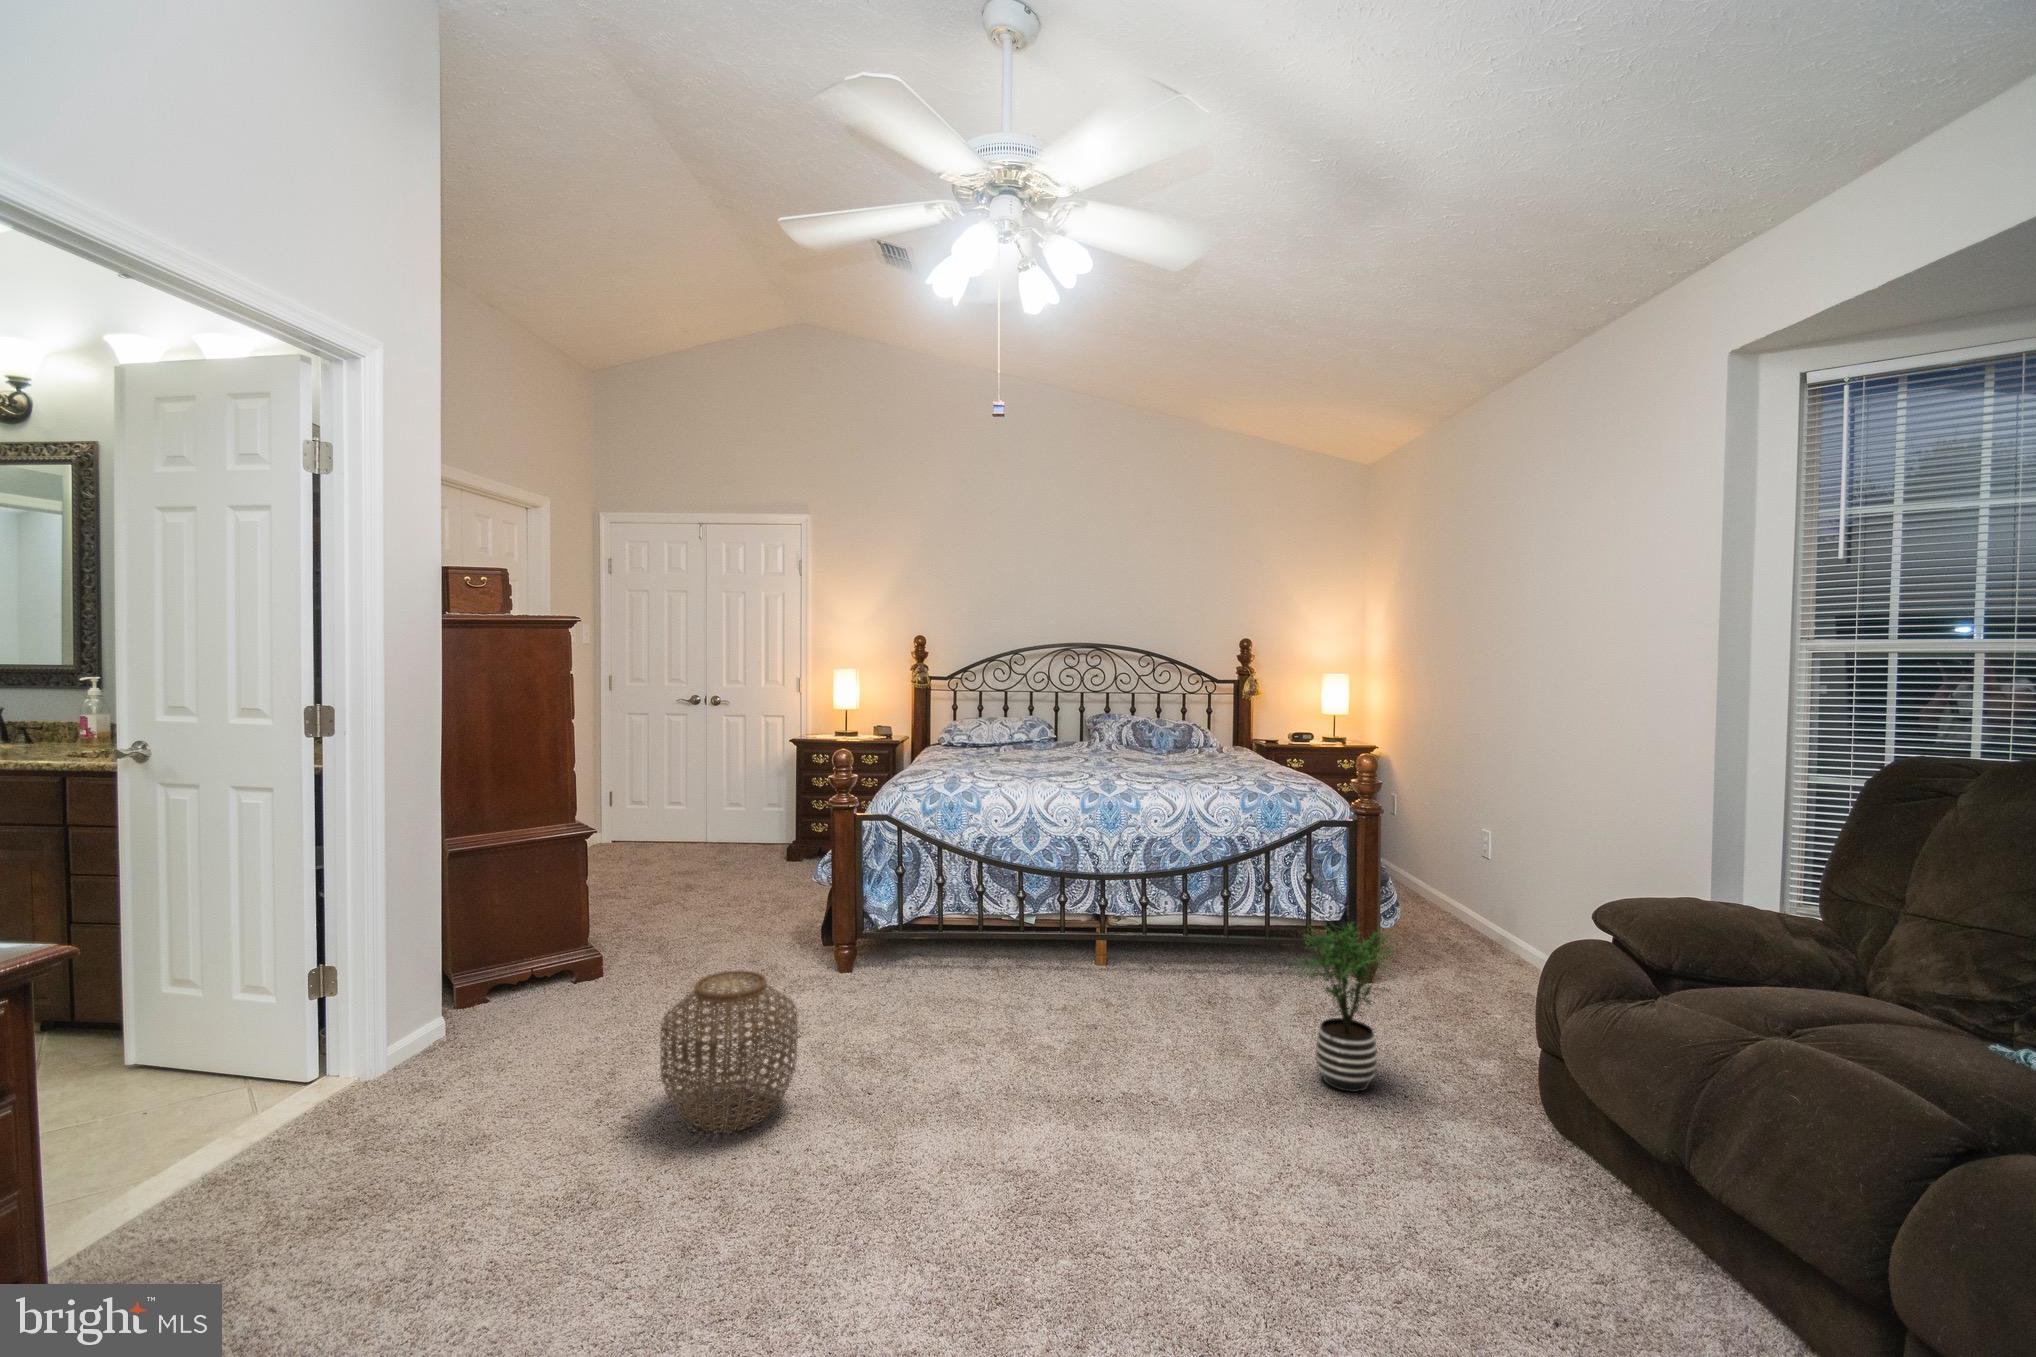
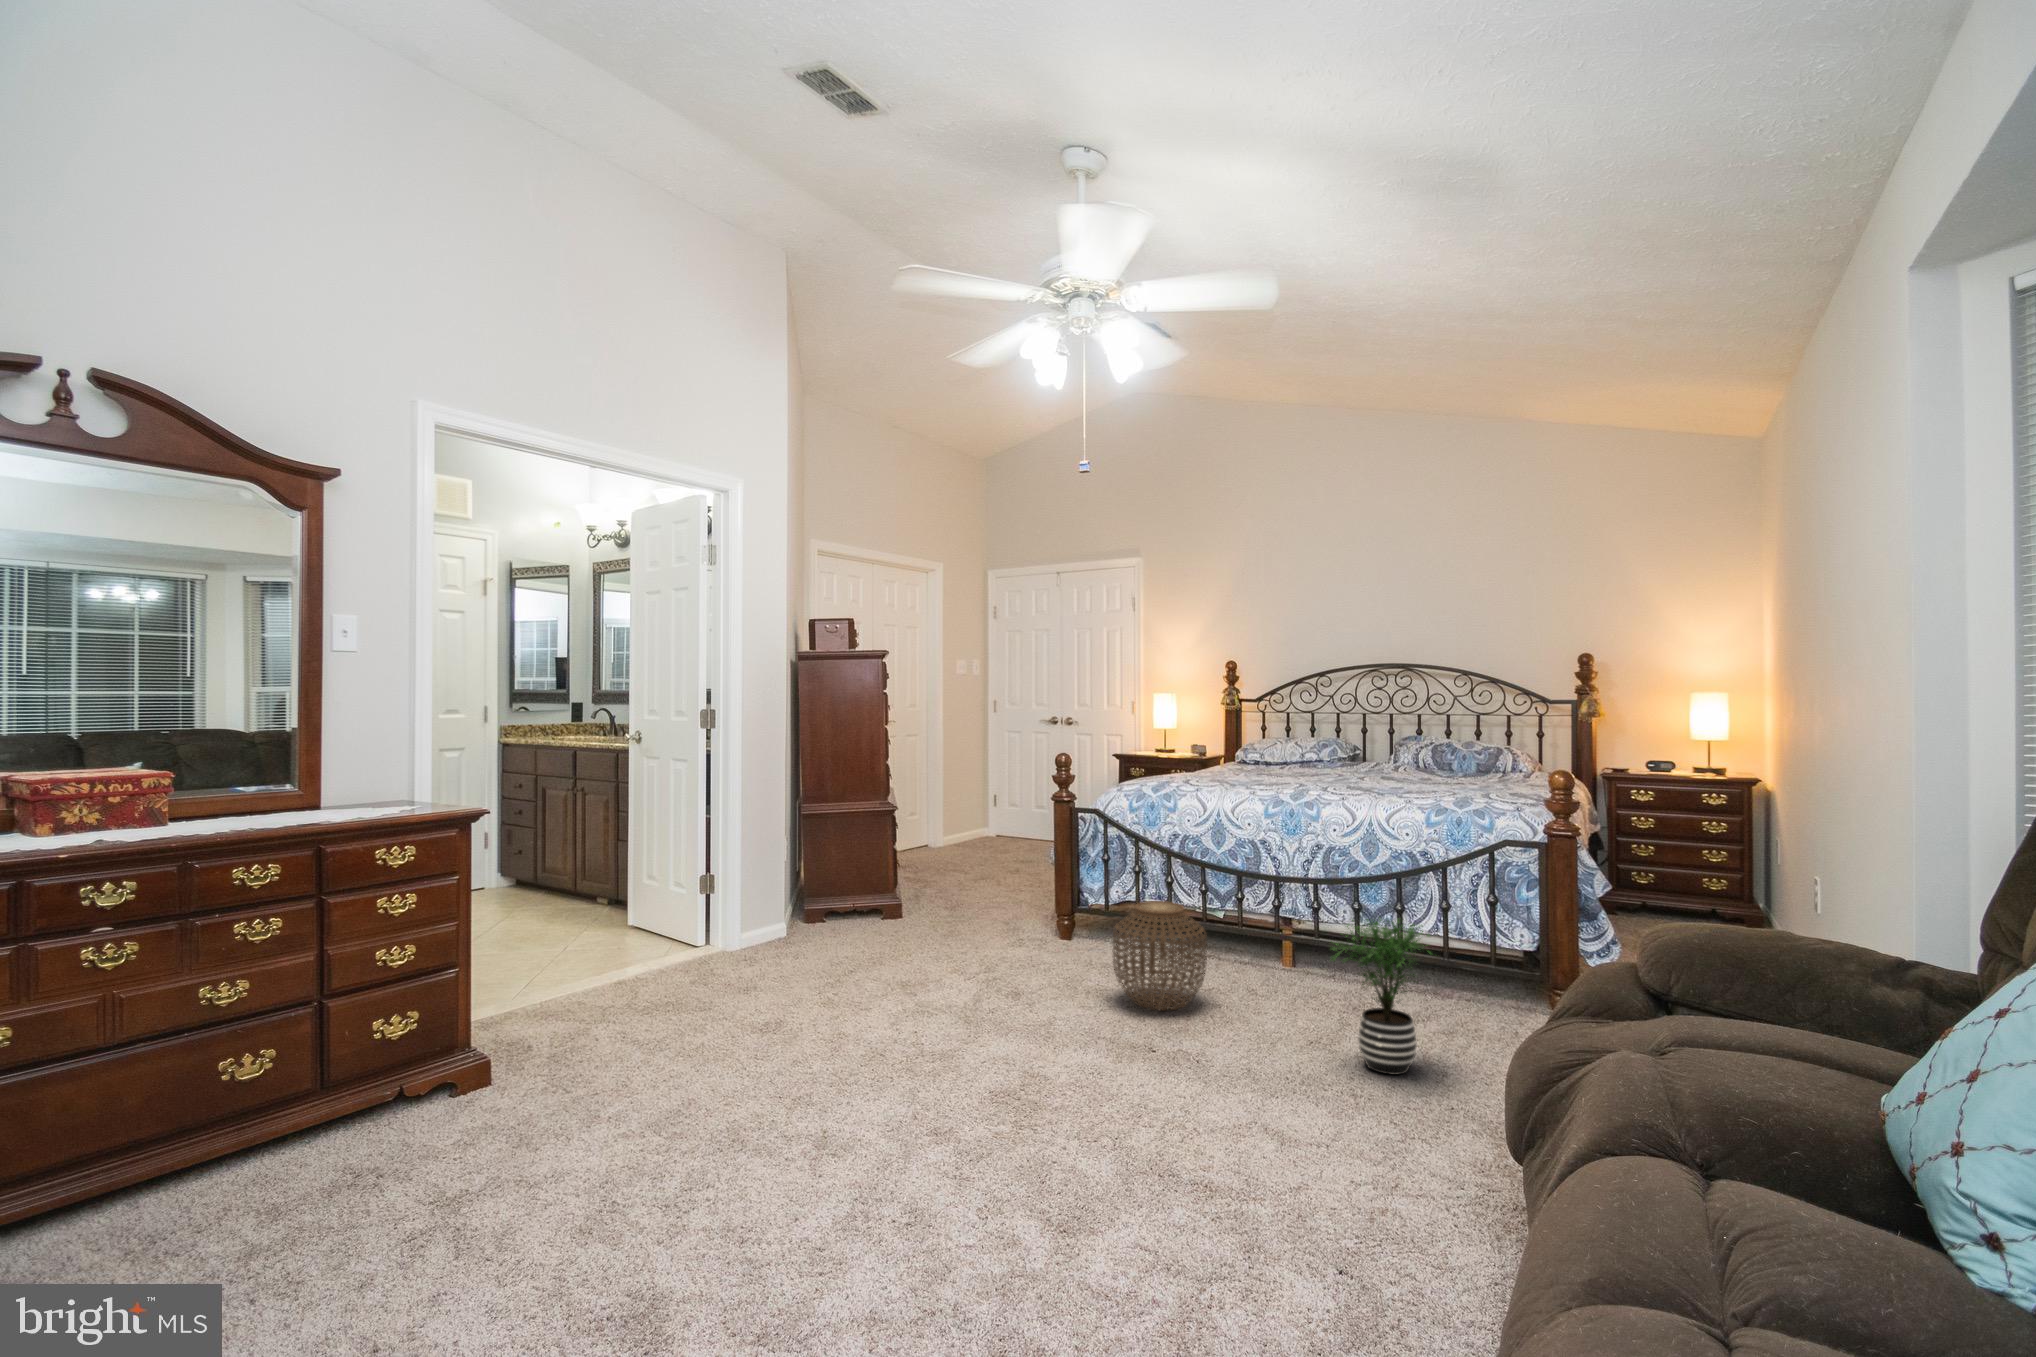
woven basket: present [660,970,797,1132] -> present [1113,901,1207,1011]

